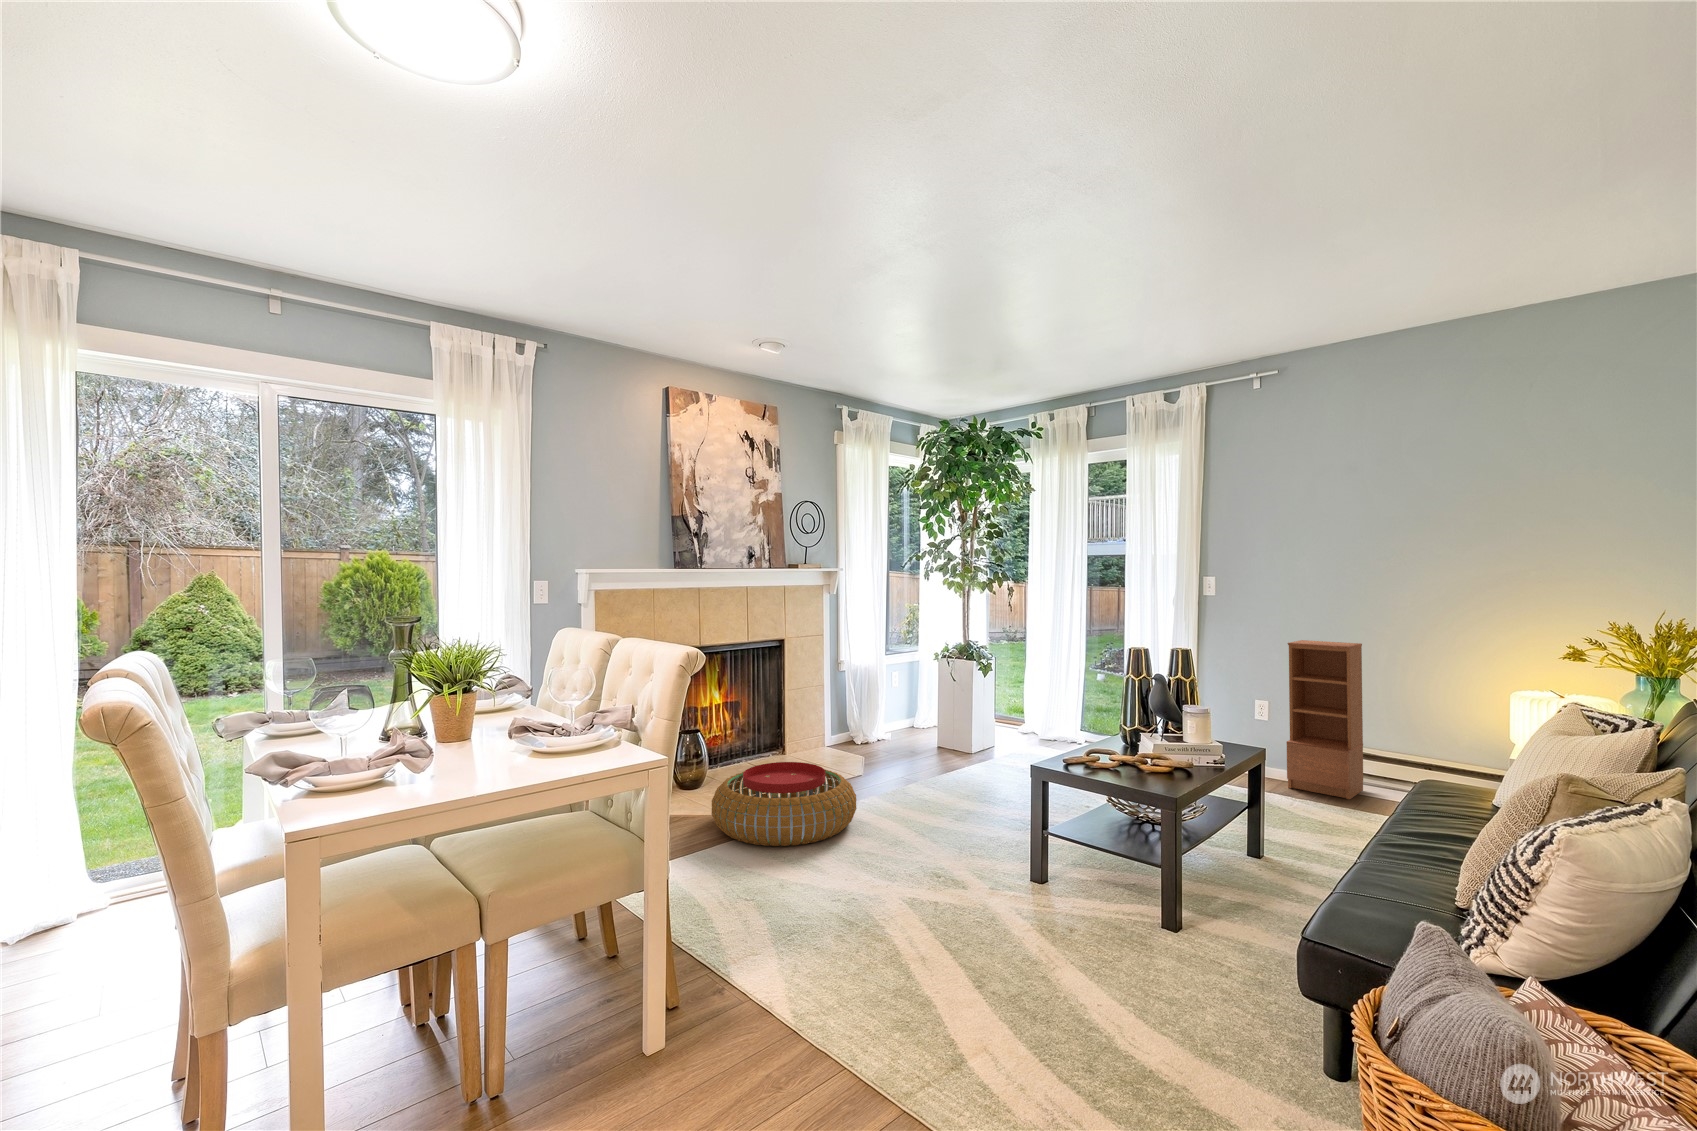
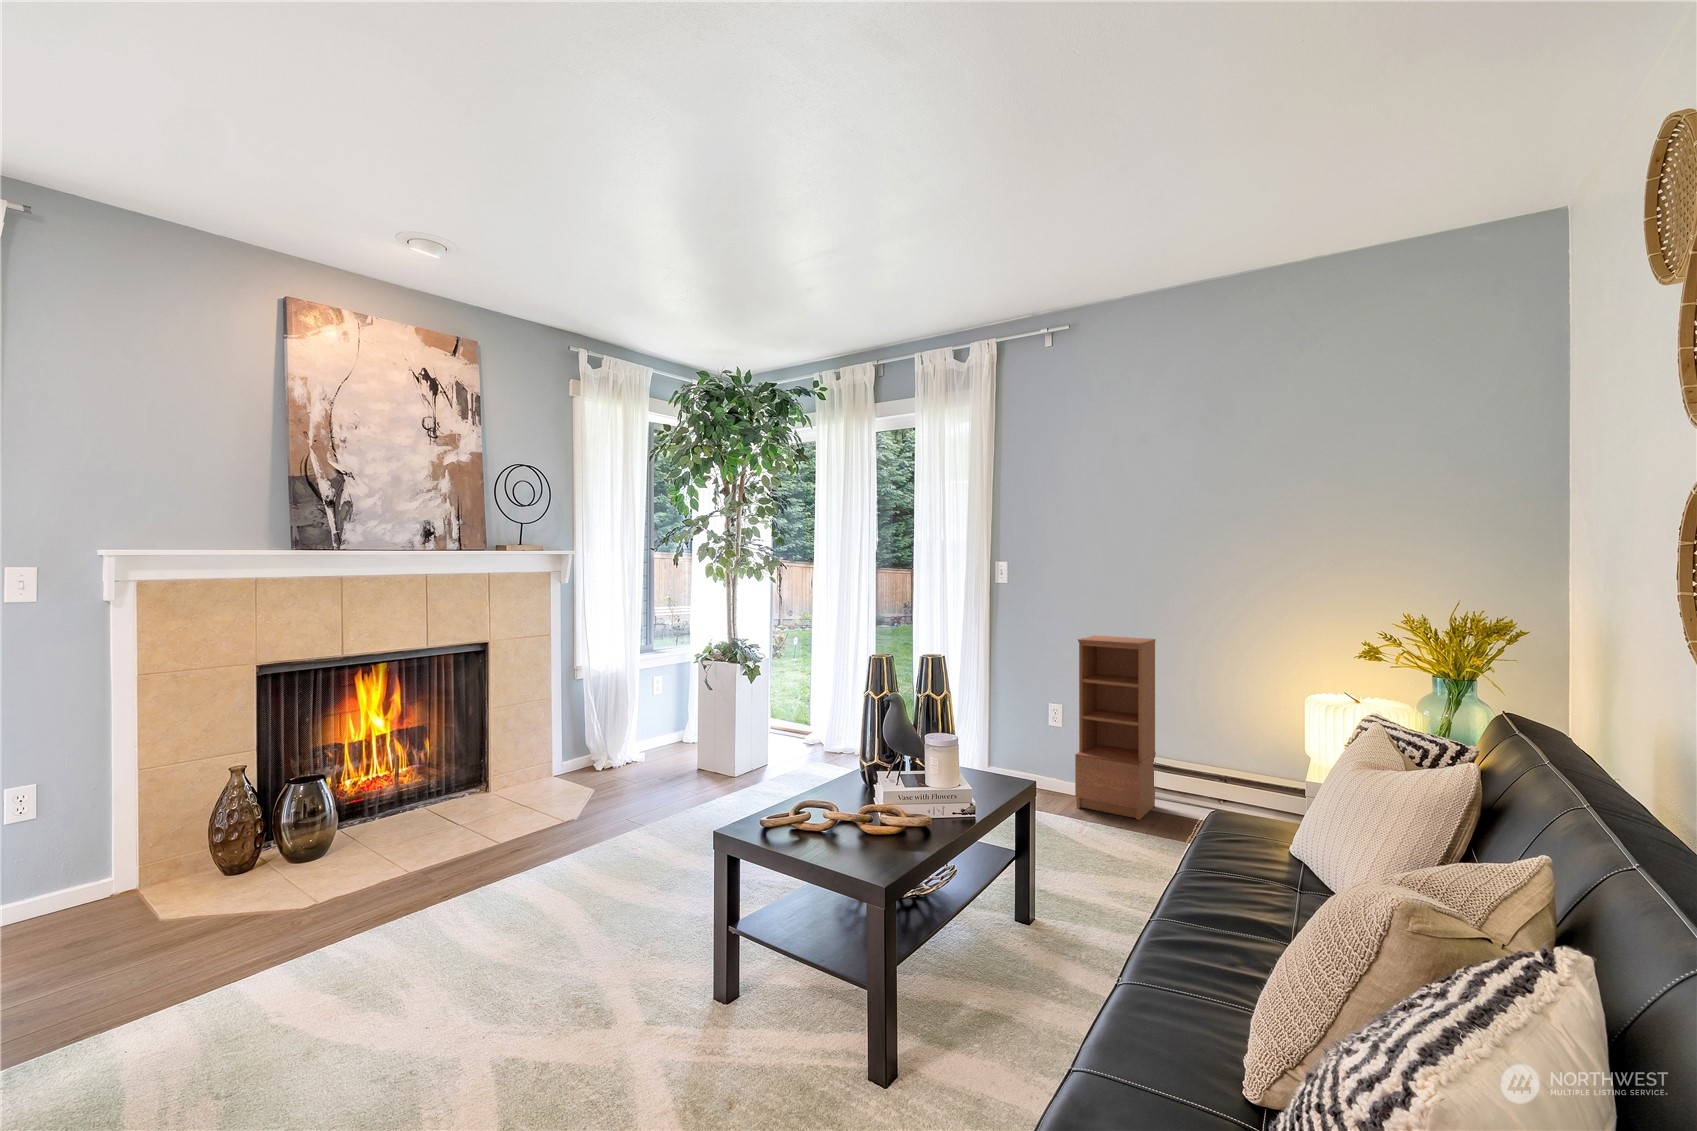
pouf: present [712,762,857,846] -> none [281,819,520,957]

